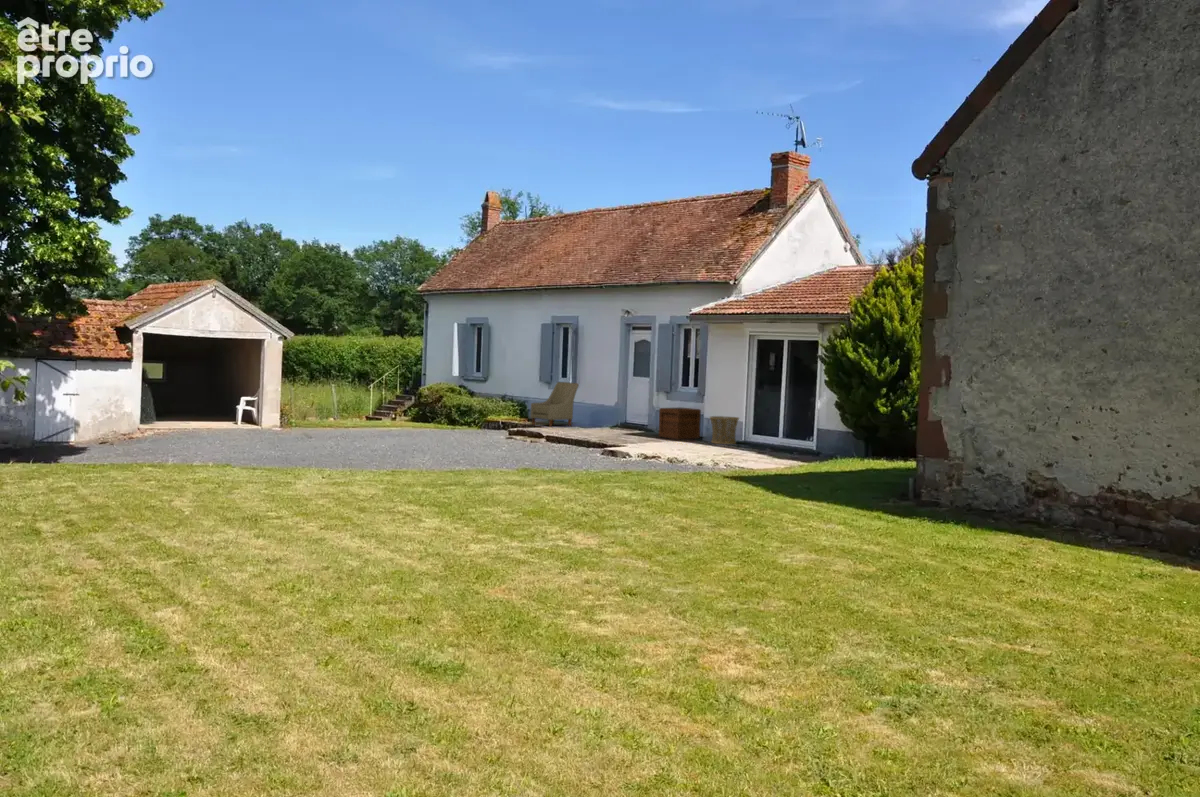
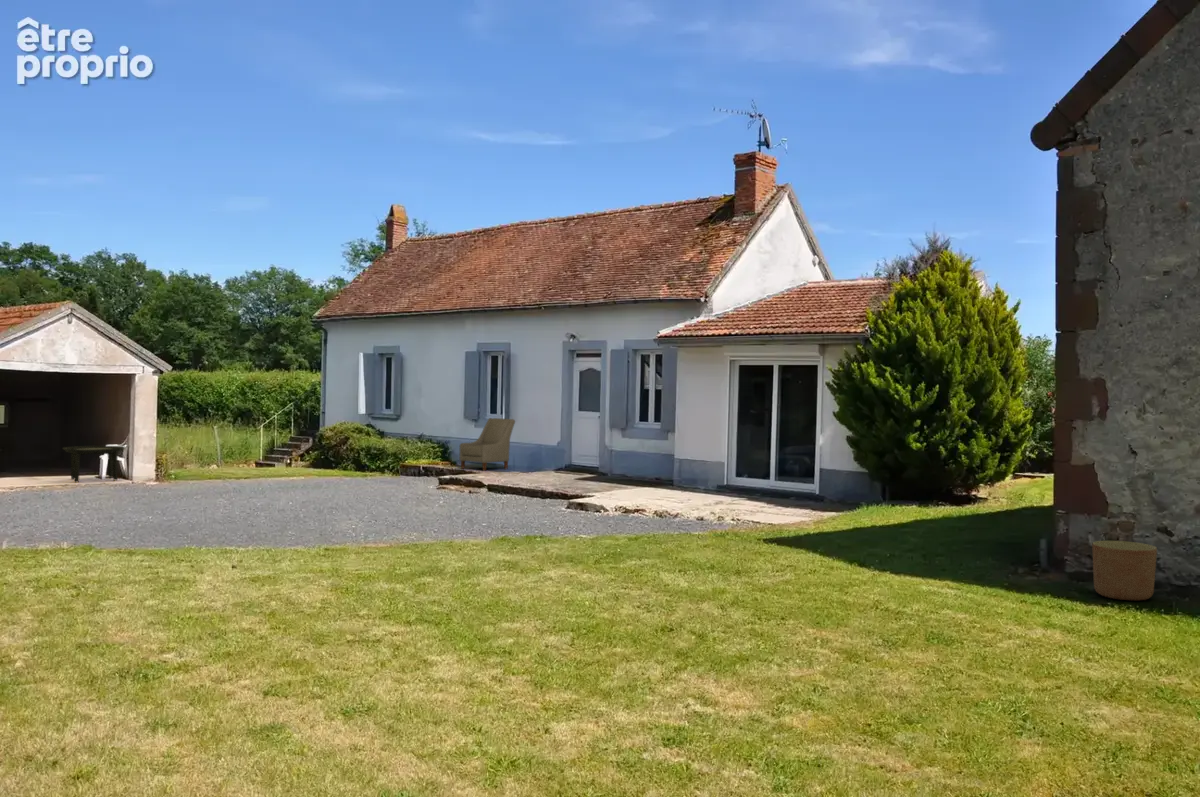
round table: none [210,397,258,426] -> present [63,446,125,482]
wooden crate: present [659,408,701,439] -> none [621,445,669,483]
basket: present [710,416,739,444] -> none [685,455,720,488]
planter: none [926,477,971,520] -> present [1093,541,1157,601]

